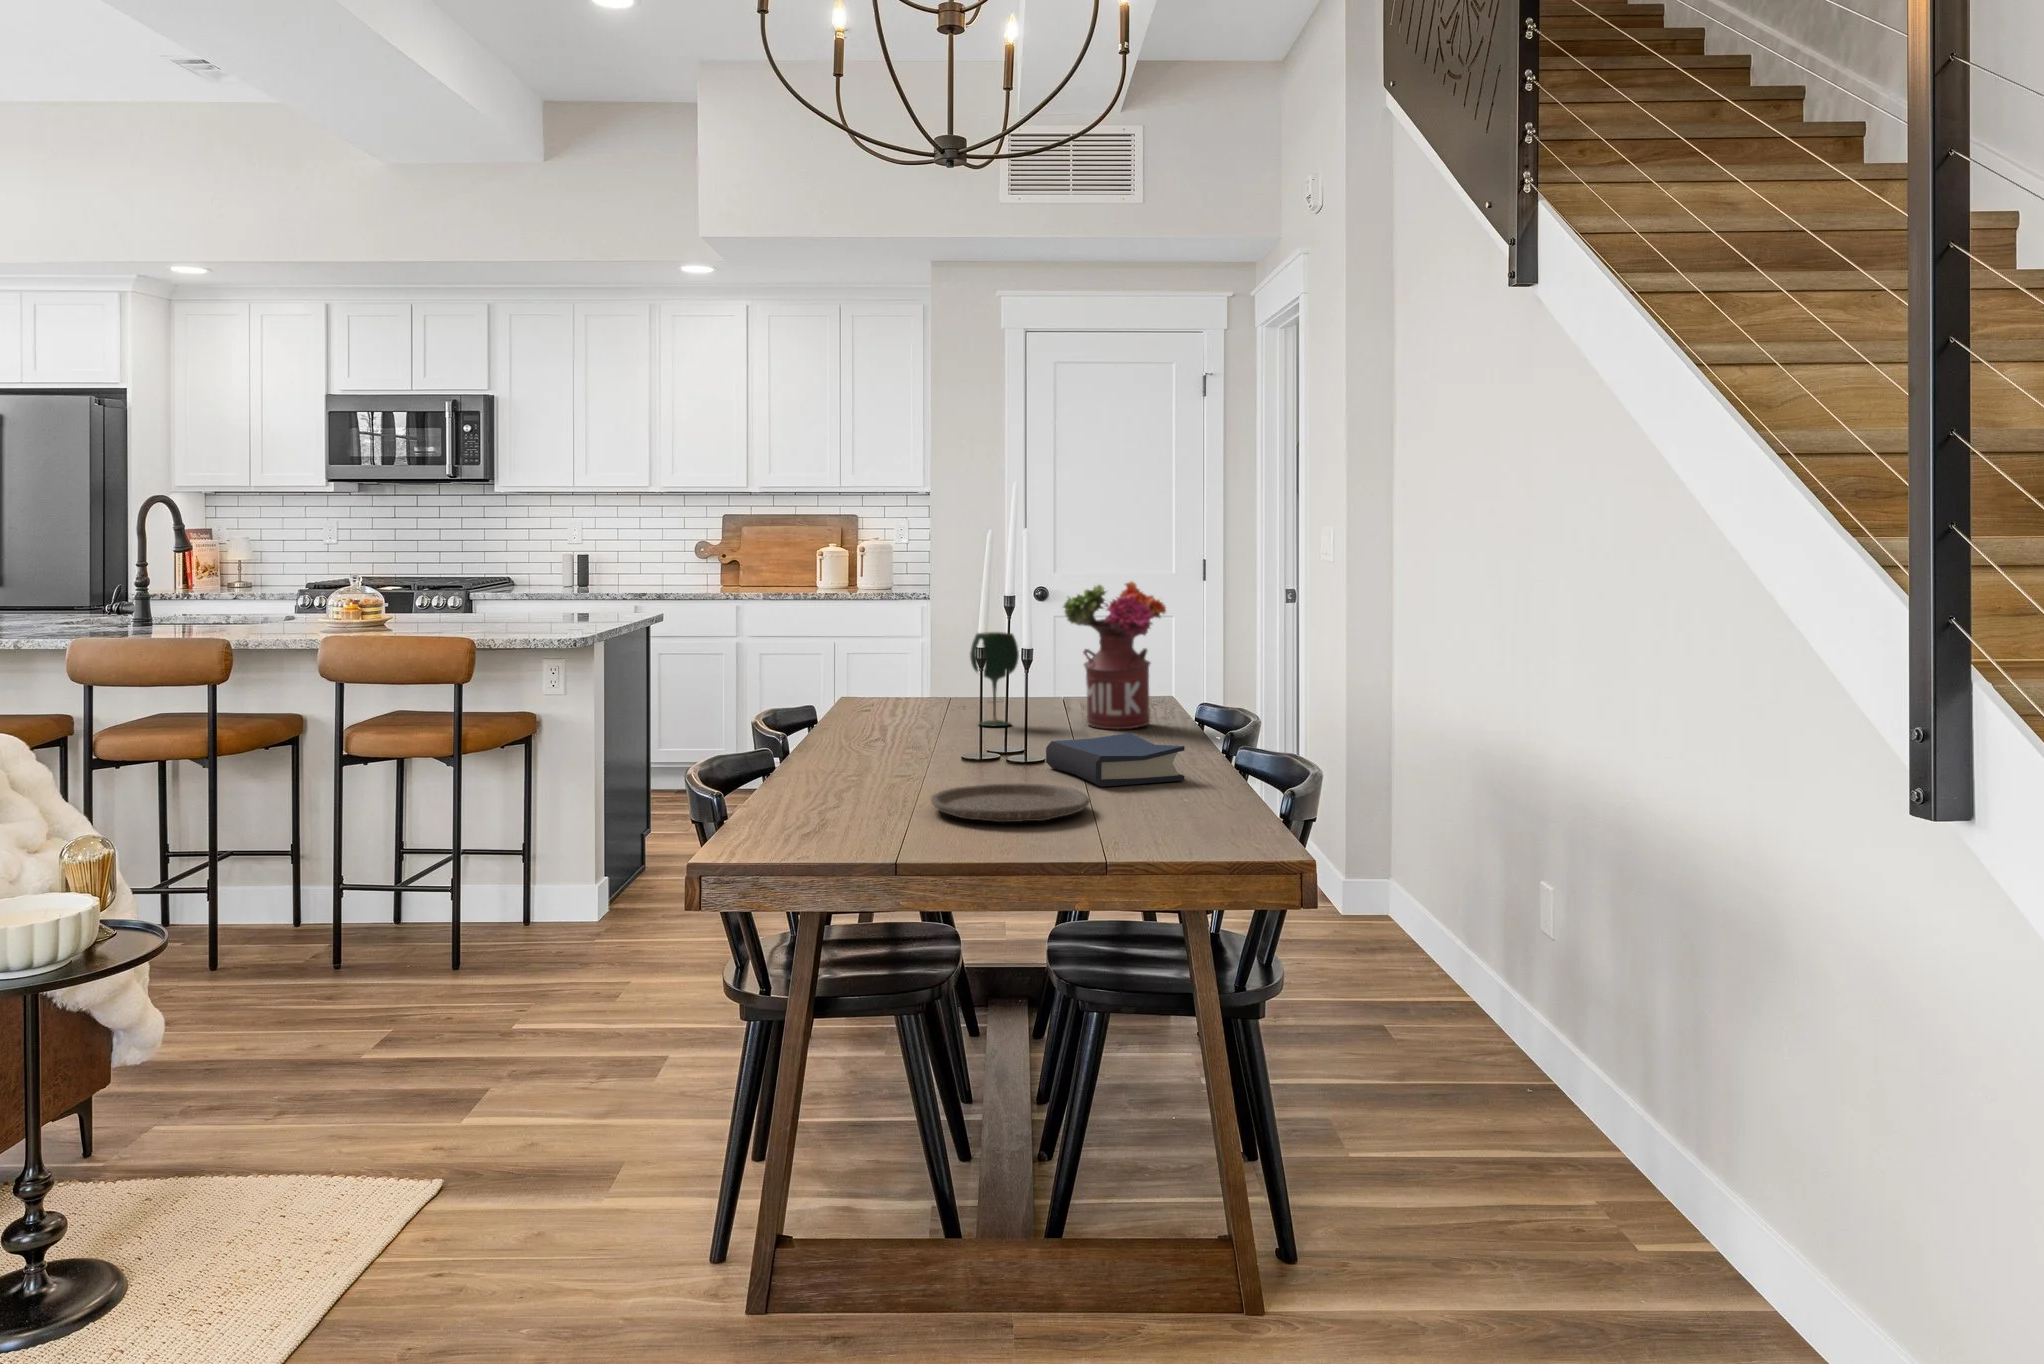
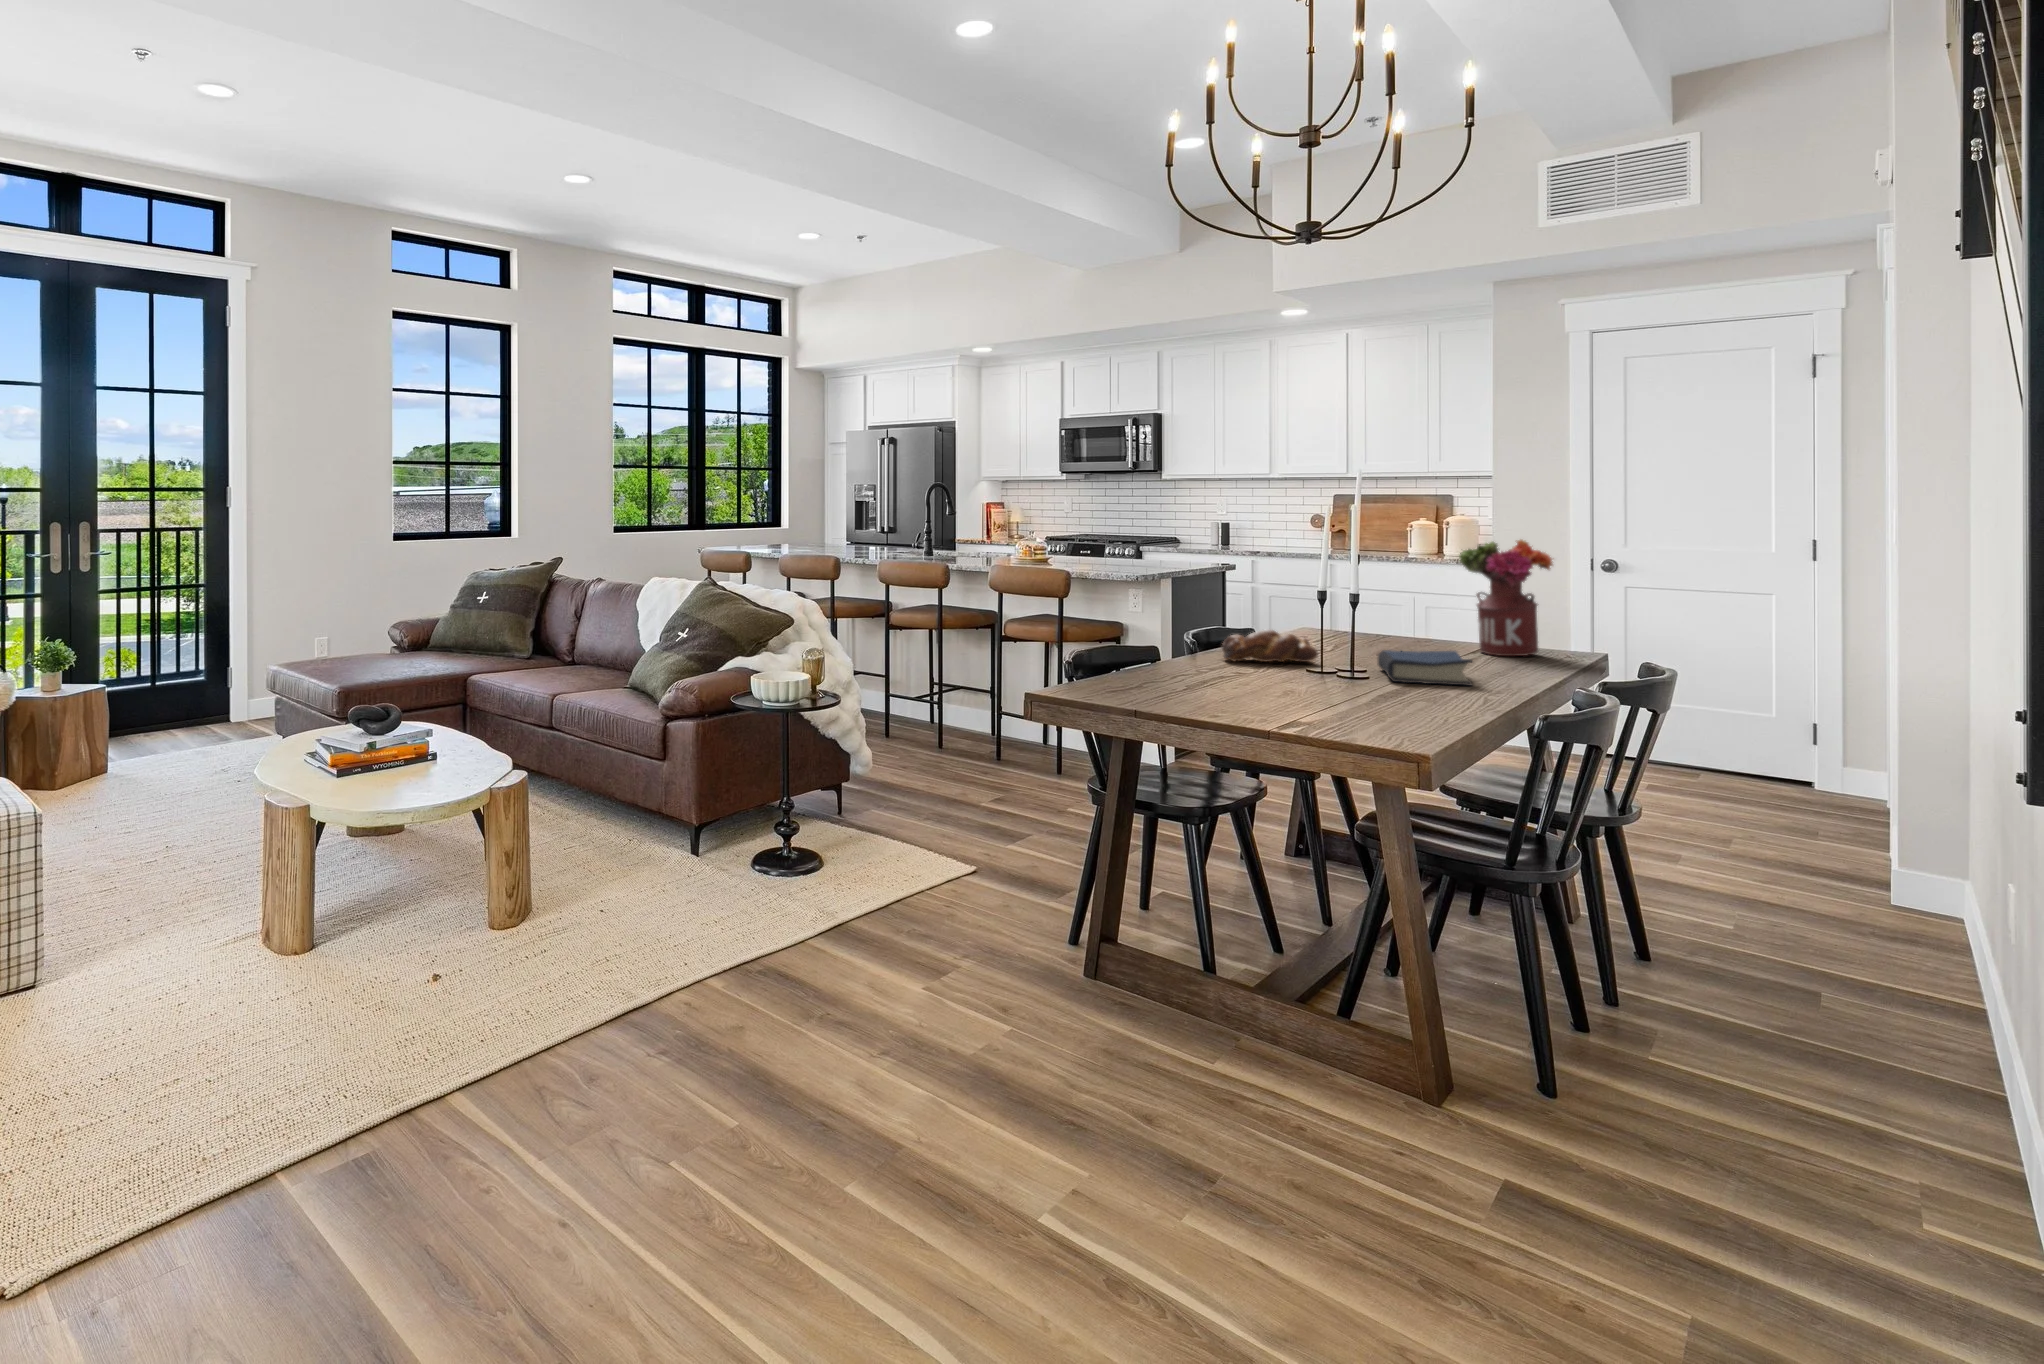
wine glass: present [970,632,1019,726] -> none [1381,576,1422,646]
bread loaf: none [842,724,971,778] -> present [1222,629,1318,662]
plate: present [931,783,1090,822] -> none [1232,668,1352,691]

